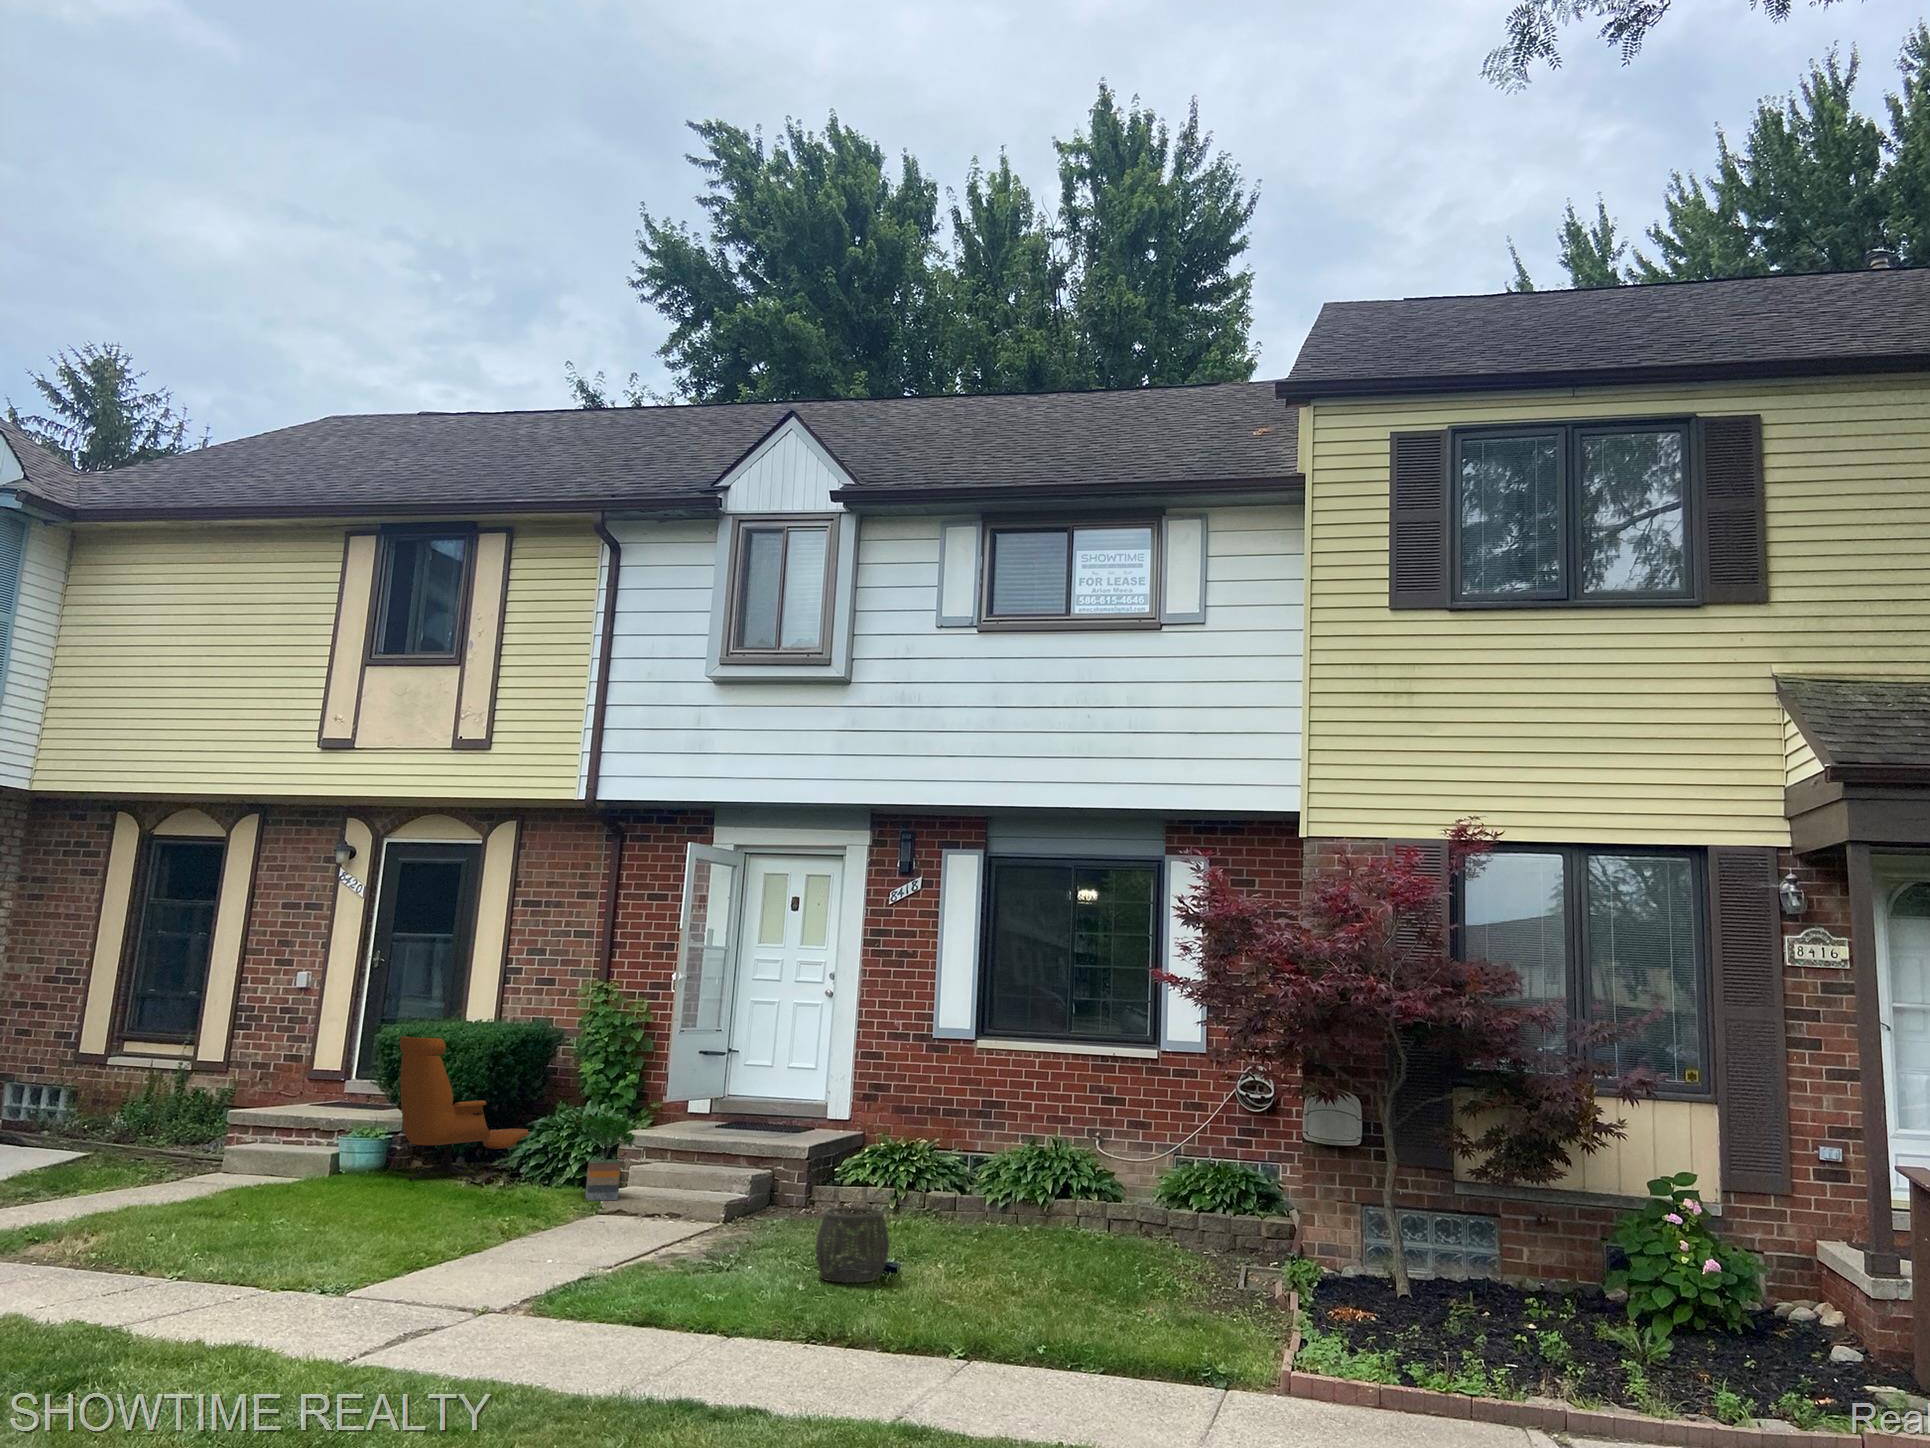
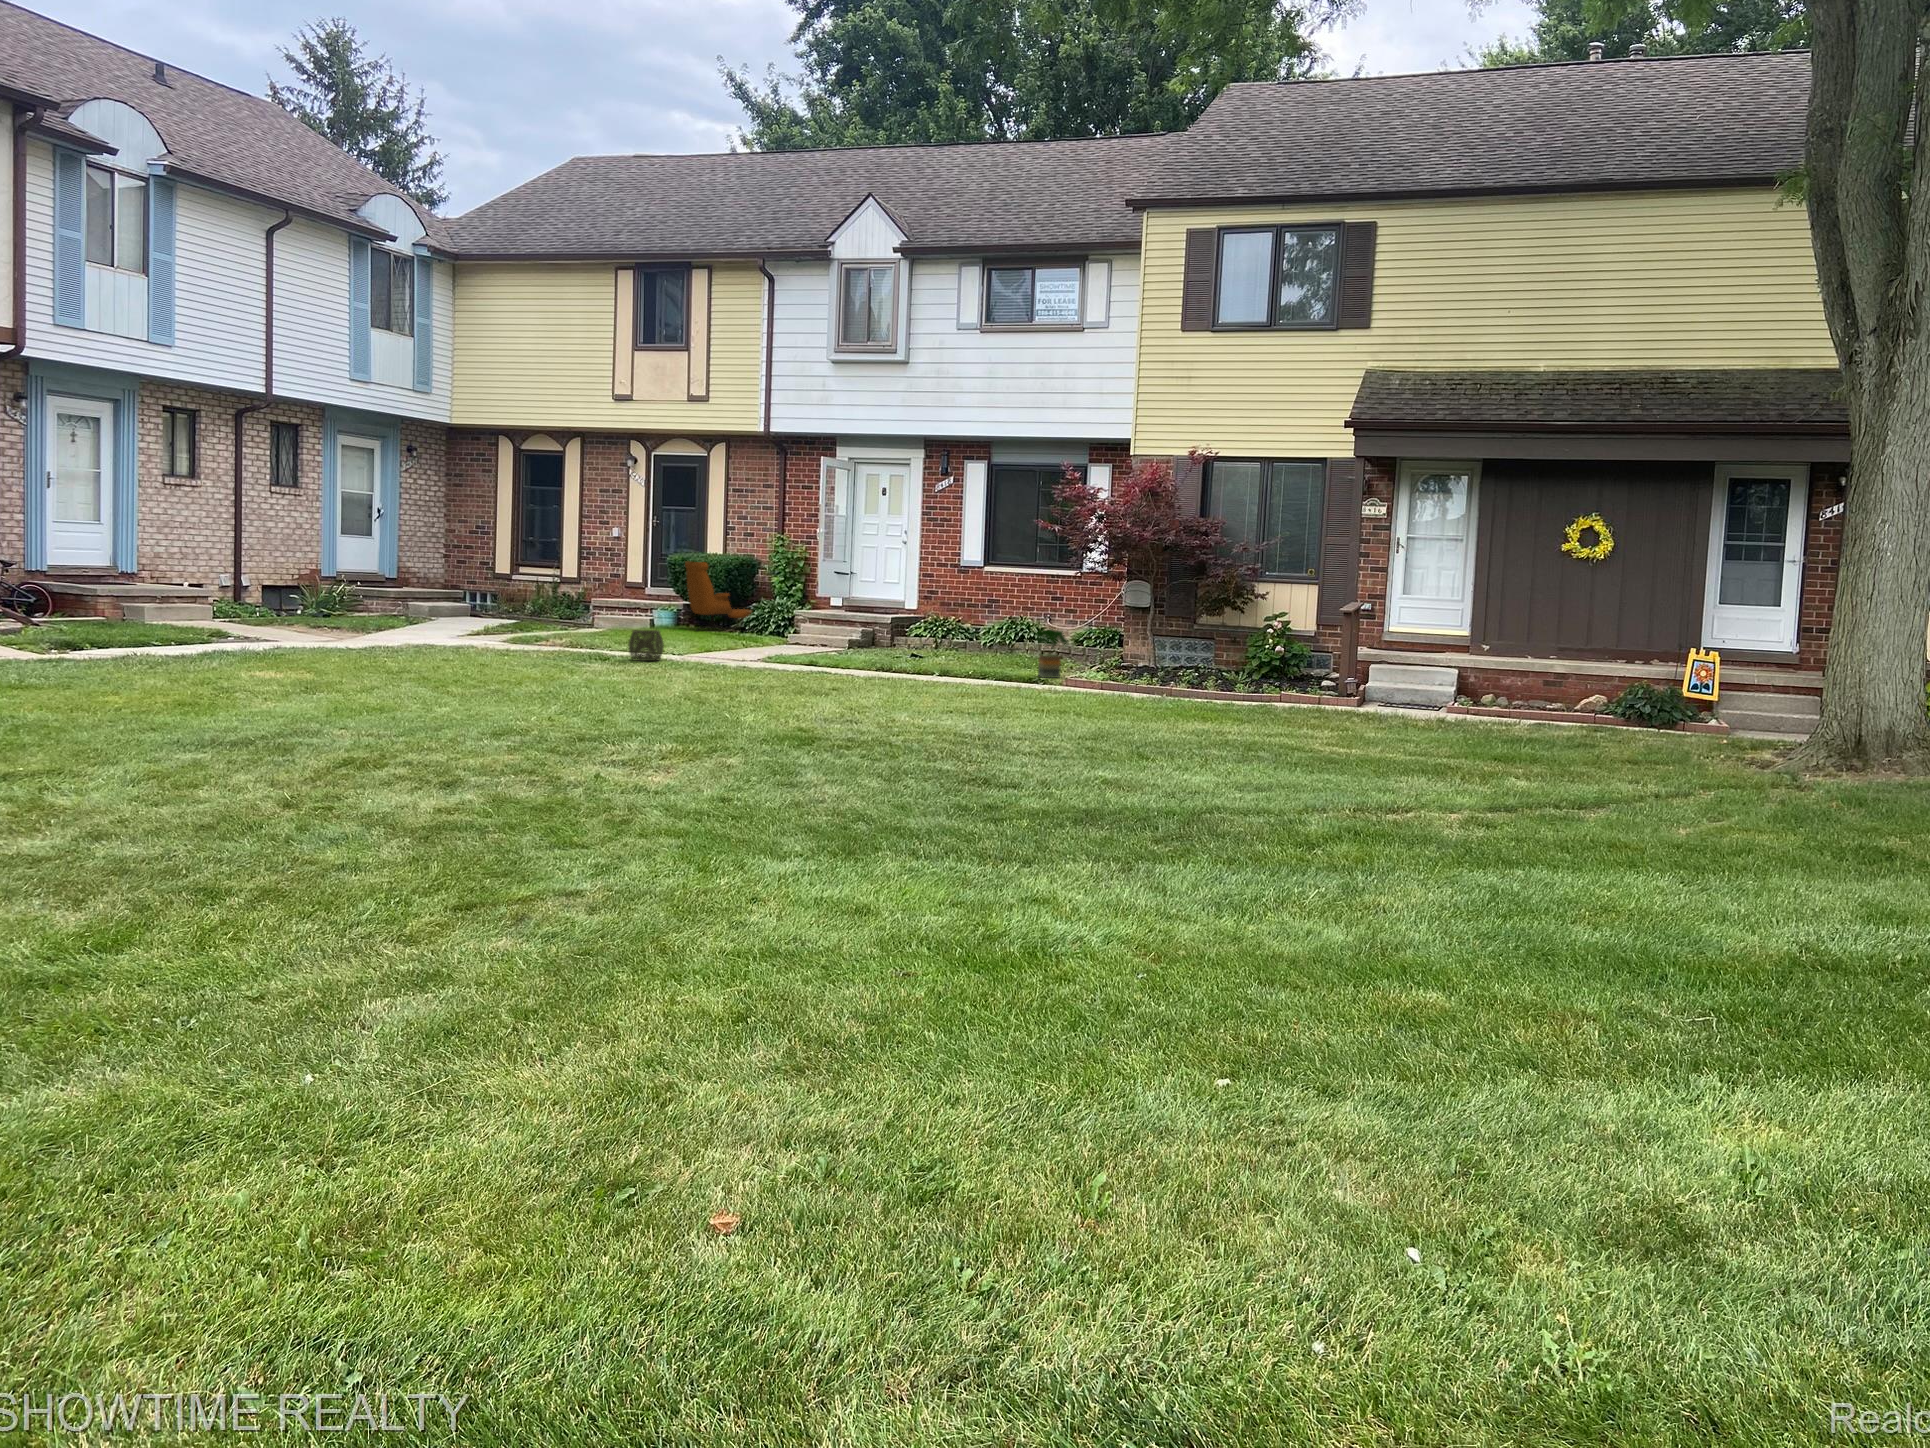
potted tree: present [582,1116,636,1201] -> present [1036,629,1068,678]
woven basket: present [816,1207,889,1283] -> present [628,630,664,661]

